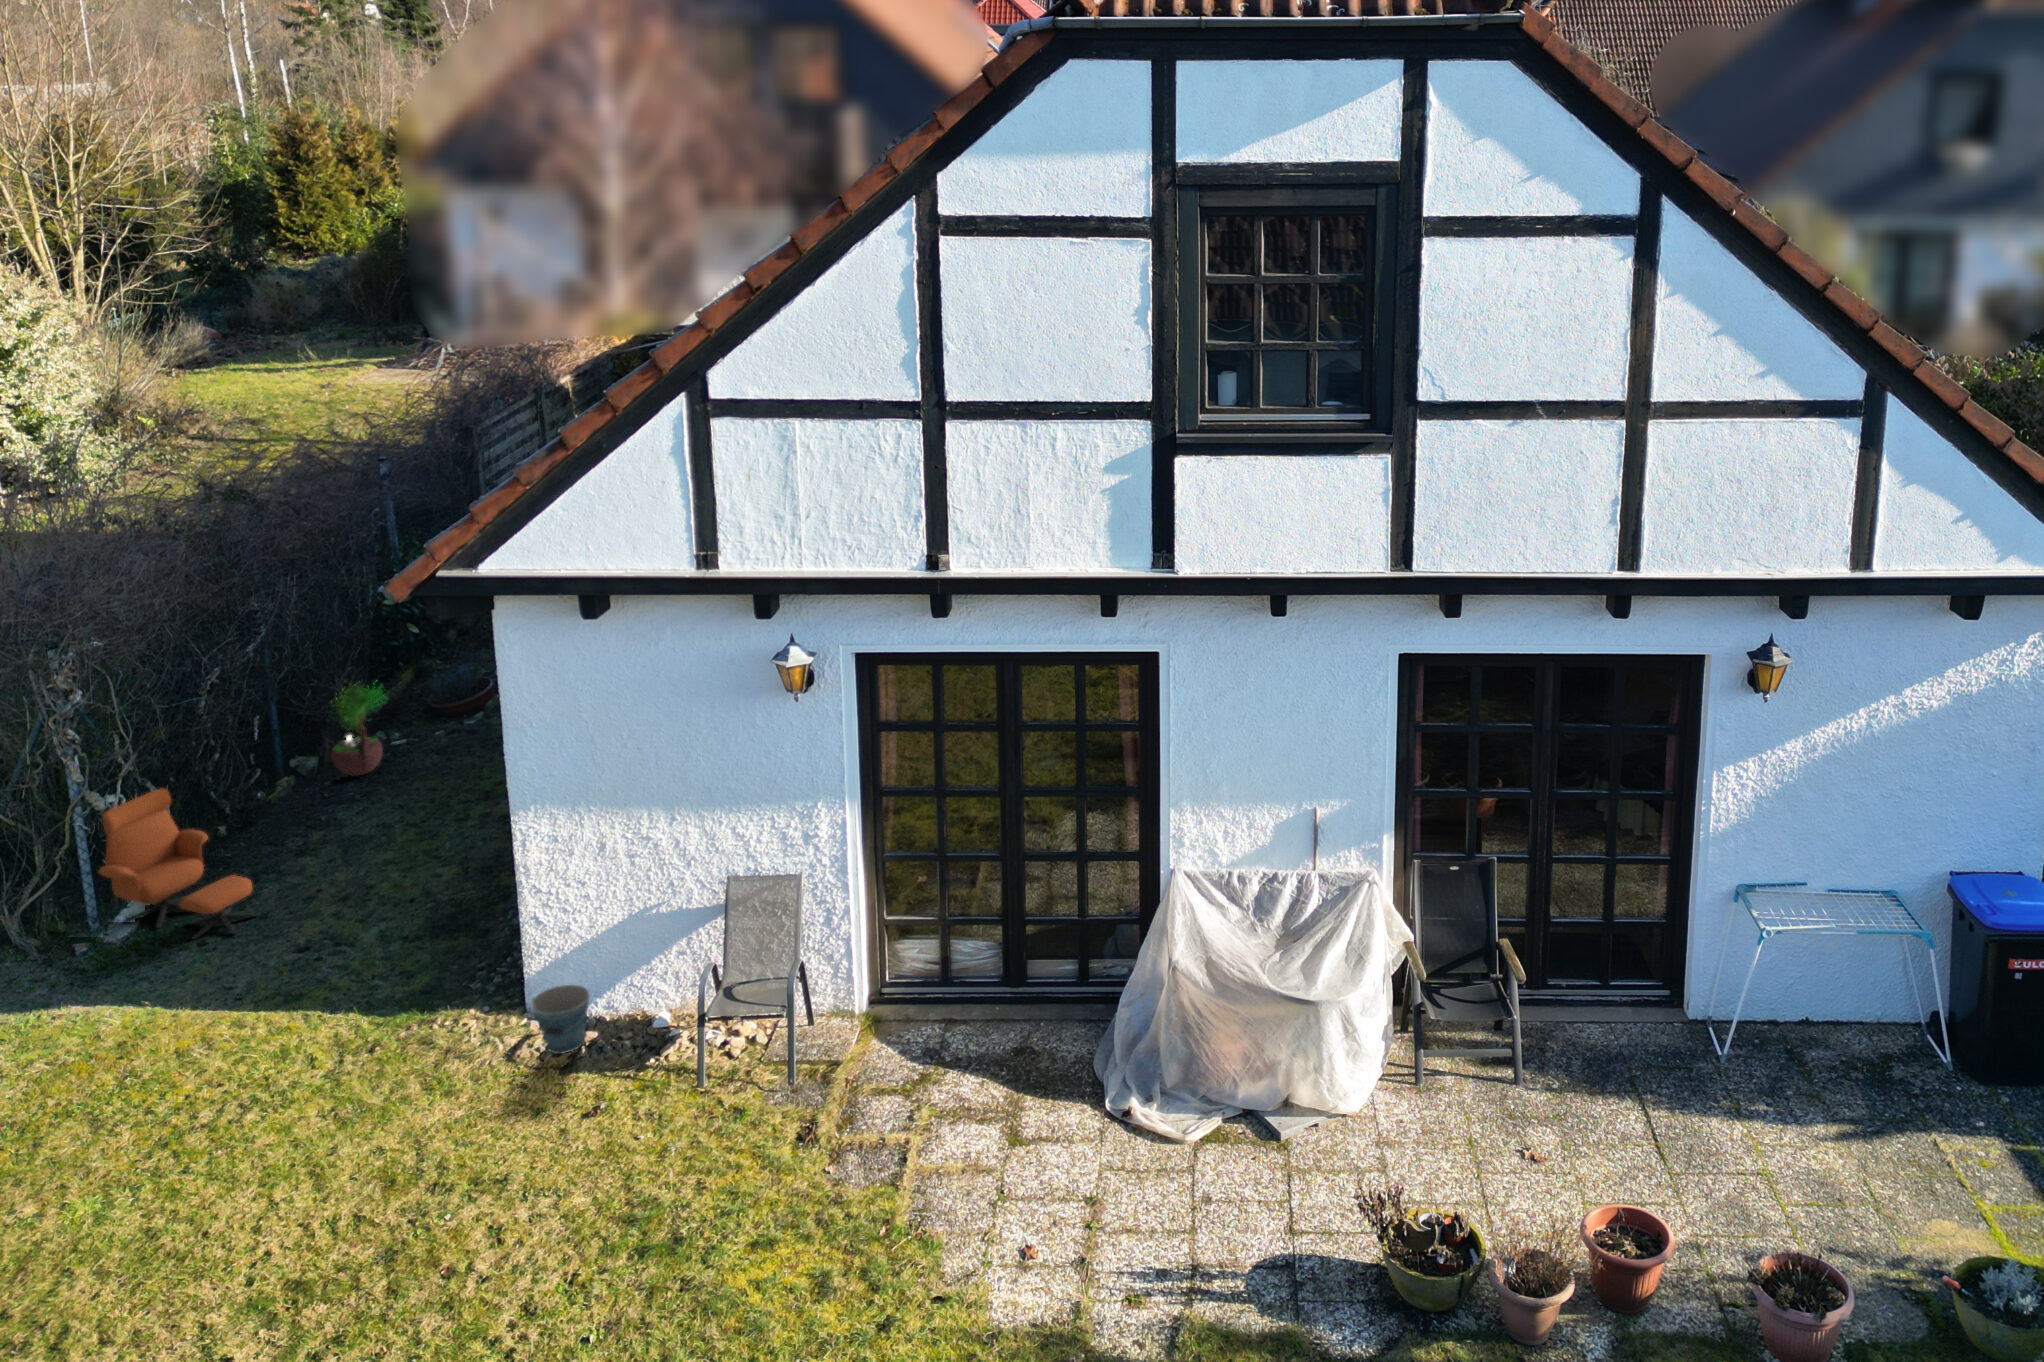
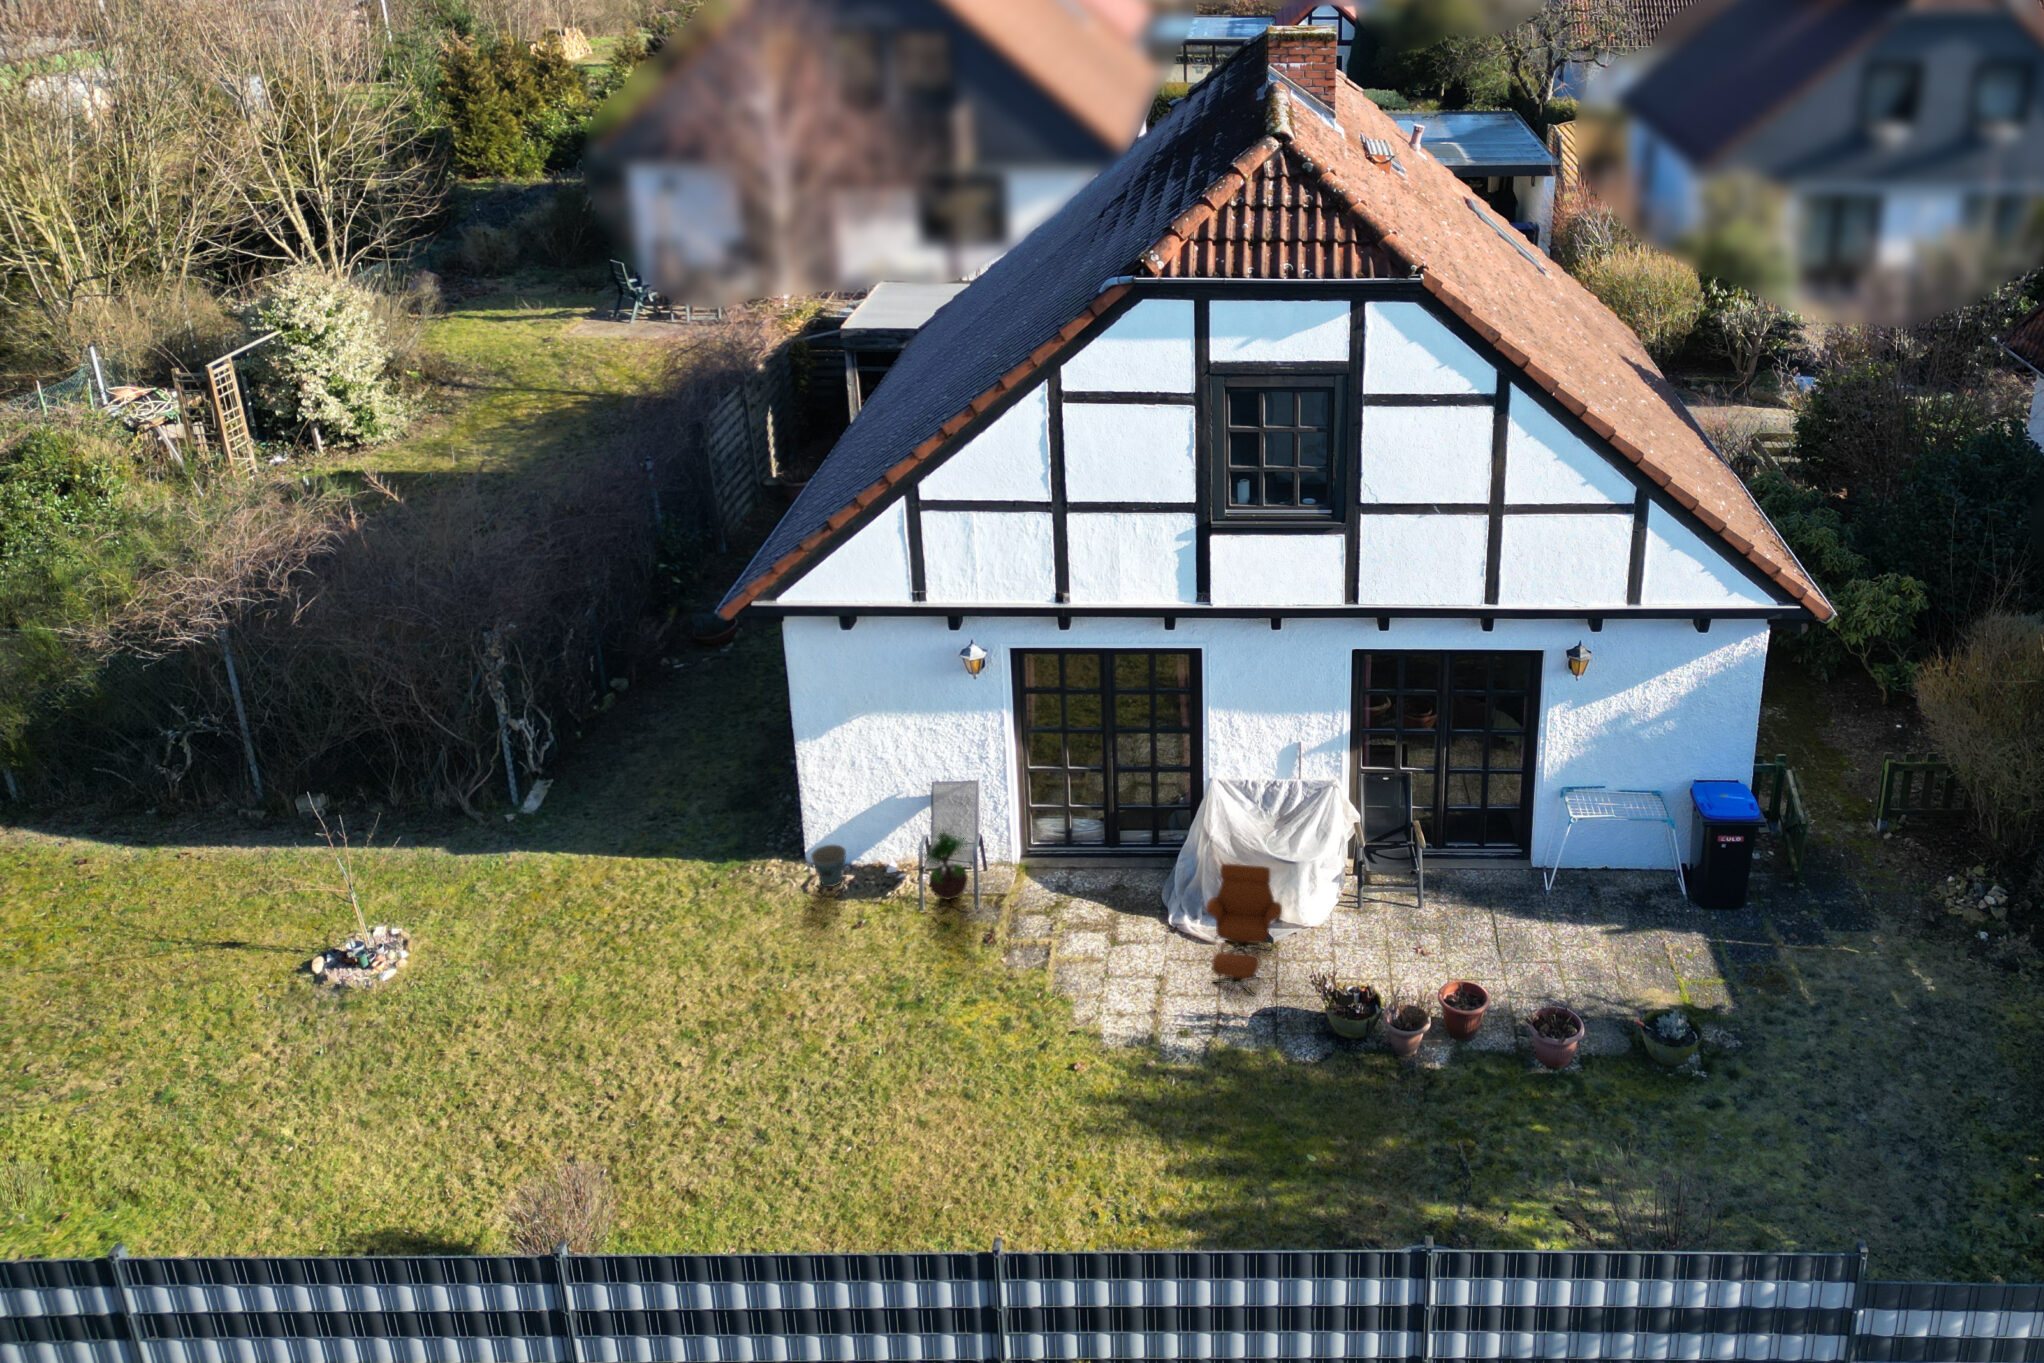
potted tree: present [327,681,383,776] -> present [919,829,968,899]
lounge chair: present [99,789,258,939] -> present [1206,864,1282,998]

